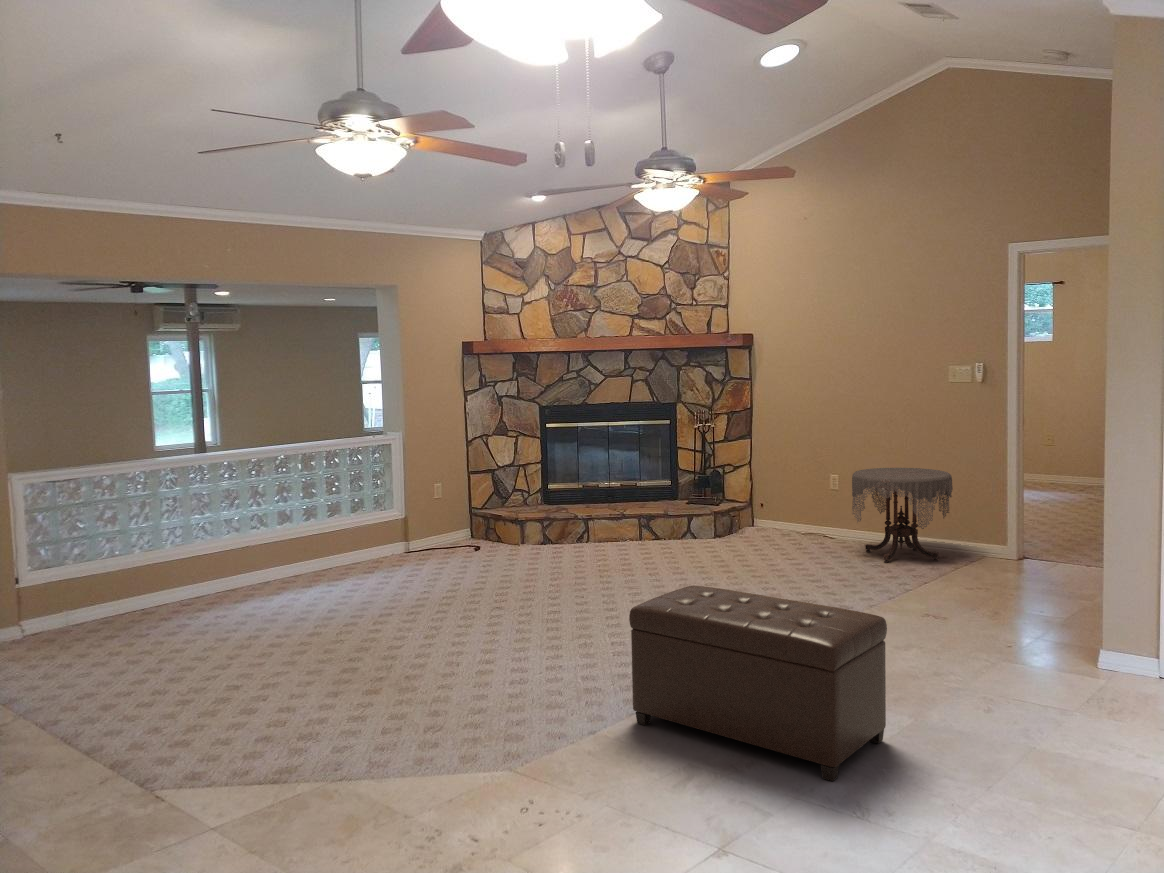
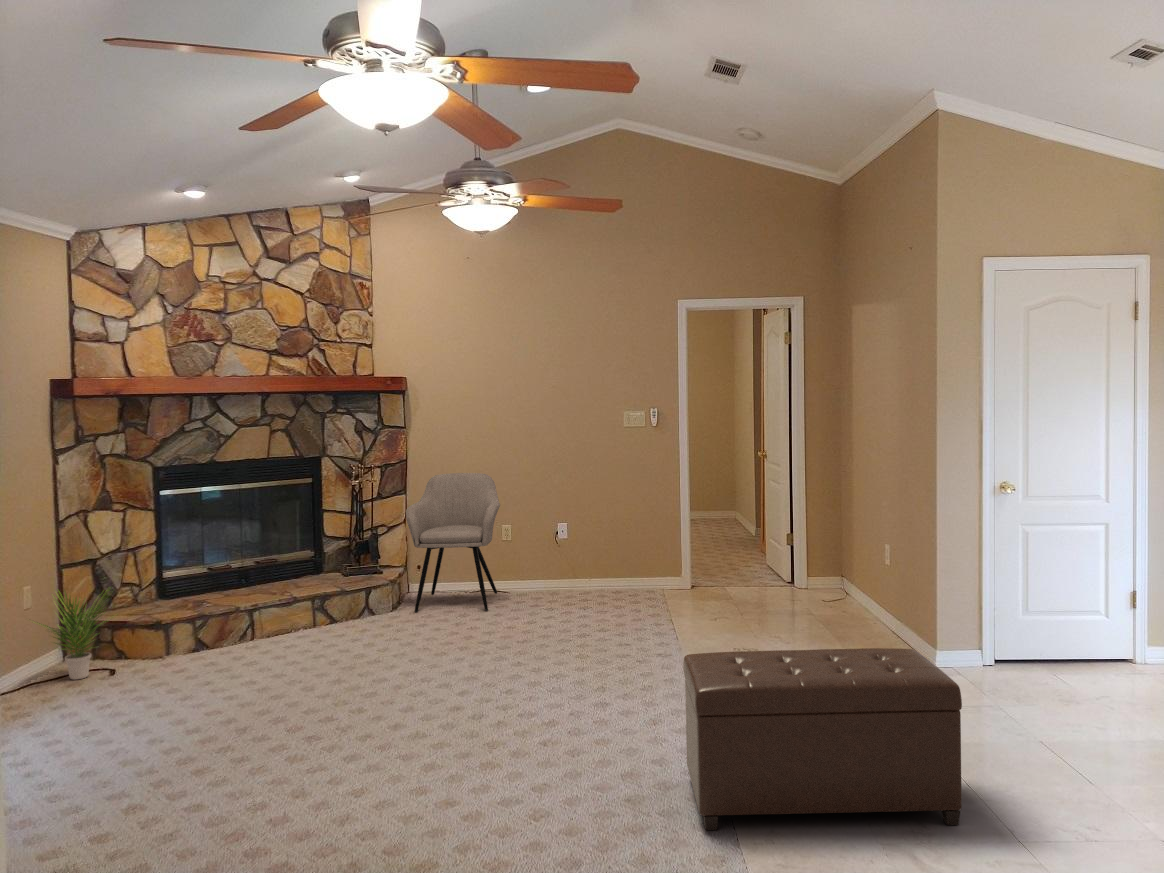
armchair: none [725,422,820,549] -> present [406,473,500,612]
side table: present [852,468,953,563] -> none [554,511,652,609]
potted plant: none [431,487,486,550] -> present [39,592,107,680]

